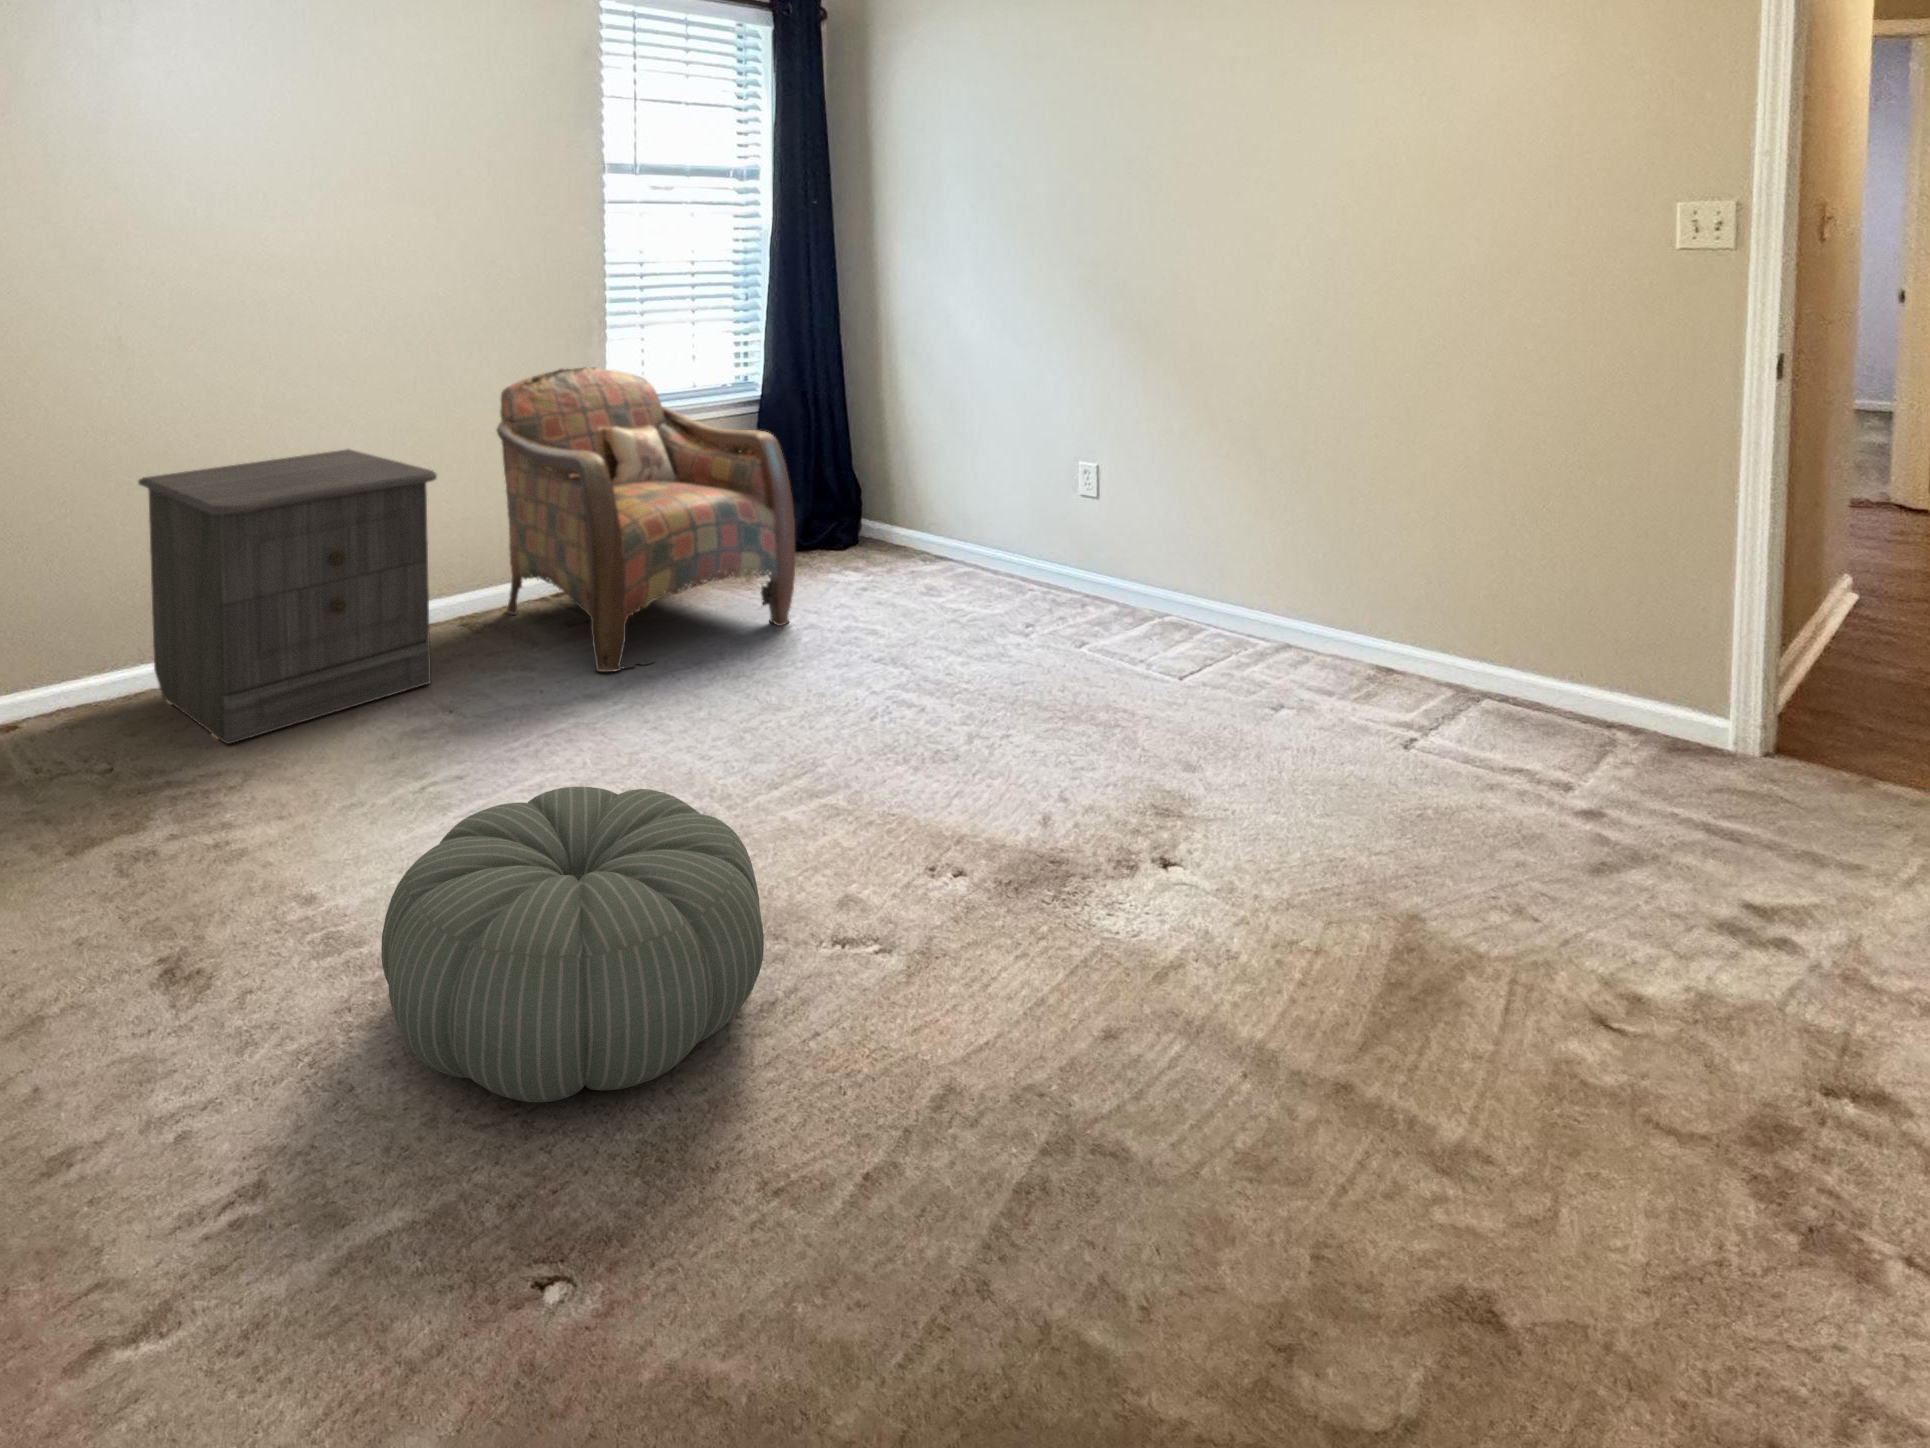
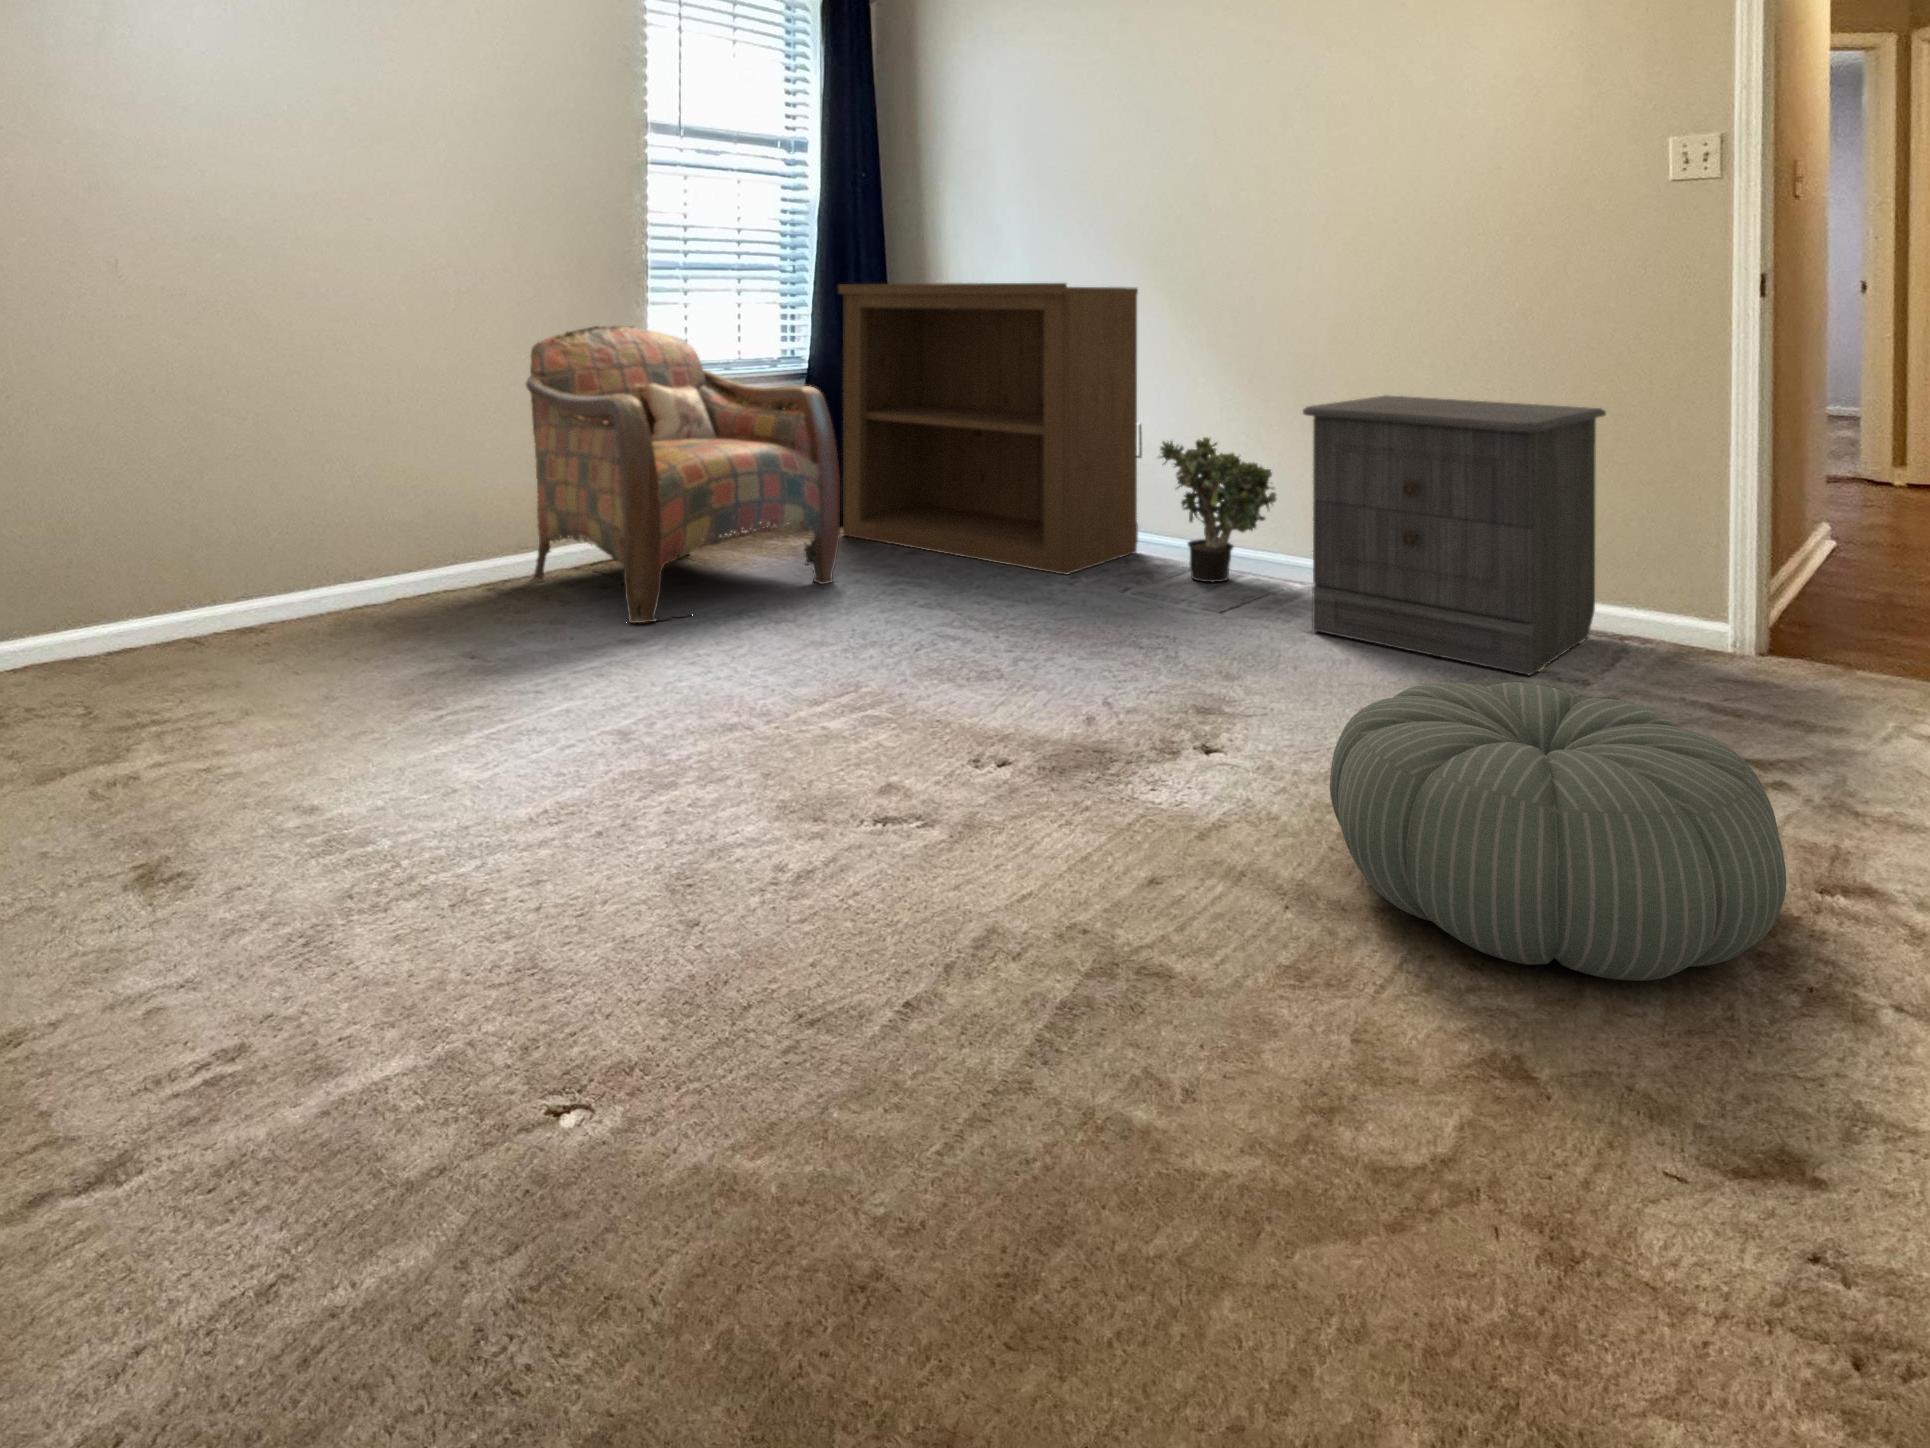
bookshelf: none [792,315,1092,620] -> present [838,283,1138,575]
nightstand: present [138,449,437,744] -> present [1303,396,1606,675]
potted plant: none [1111,487,1236,634] -> present [1159,437,1276,582]
pouf: present [382,787,764,1102] -> present [1330,682,1786,981]

